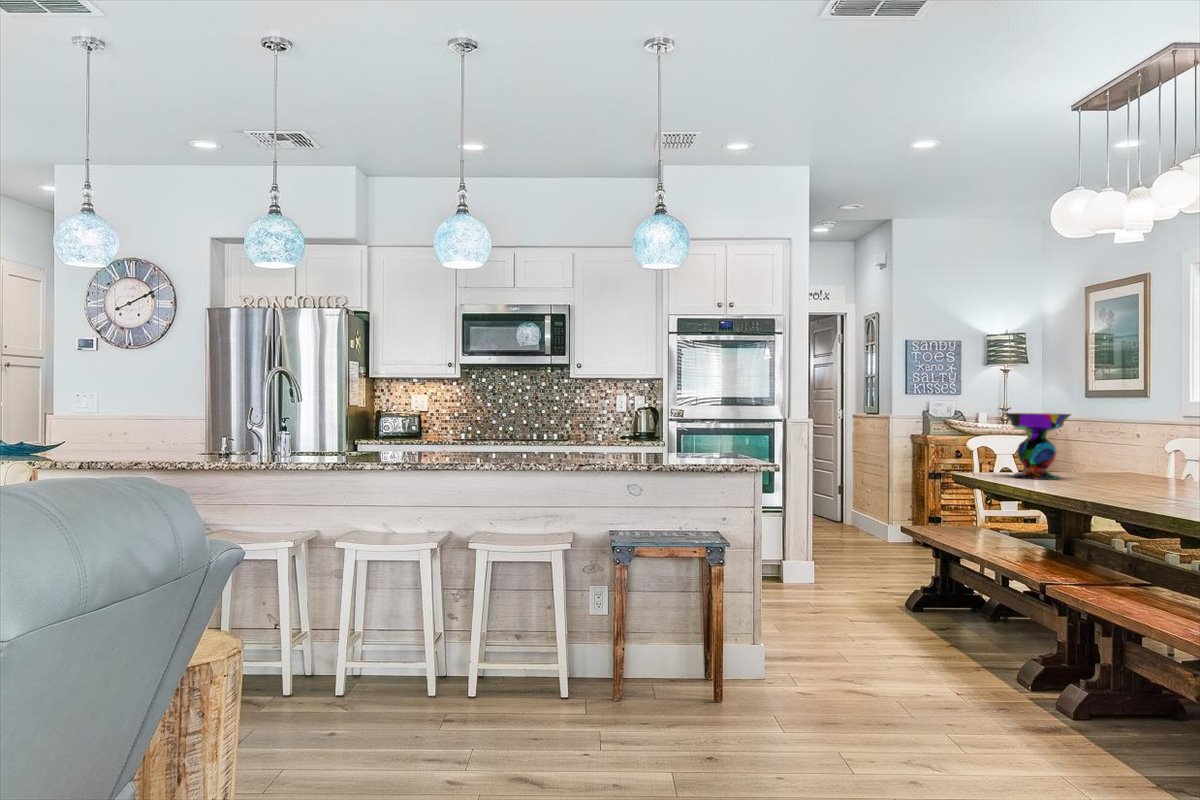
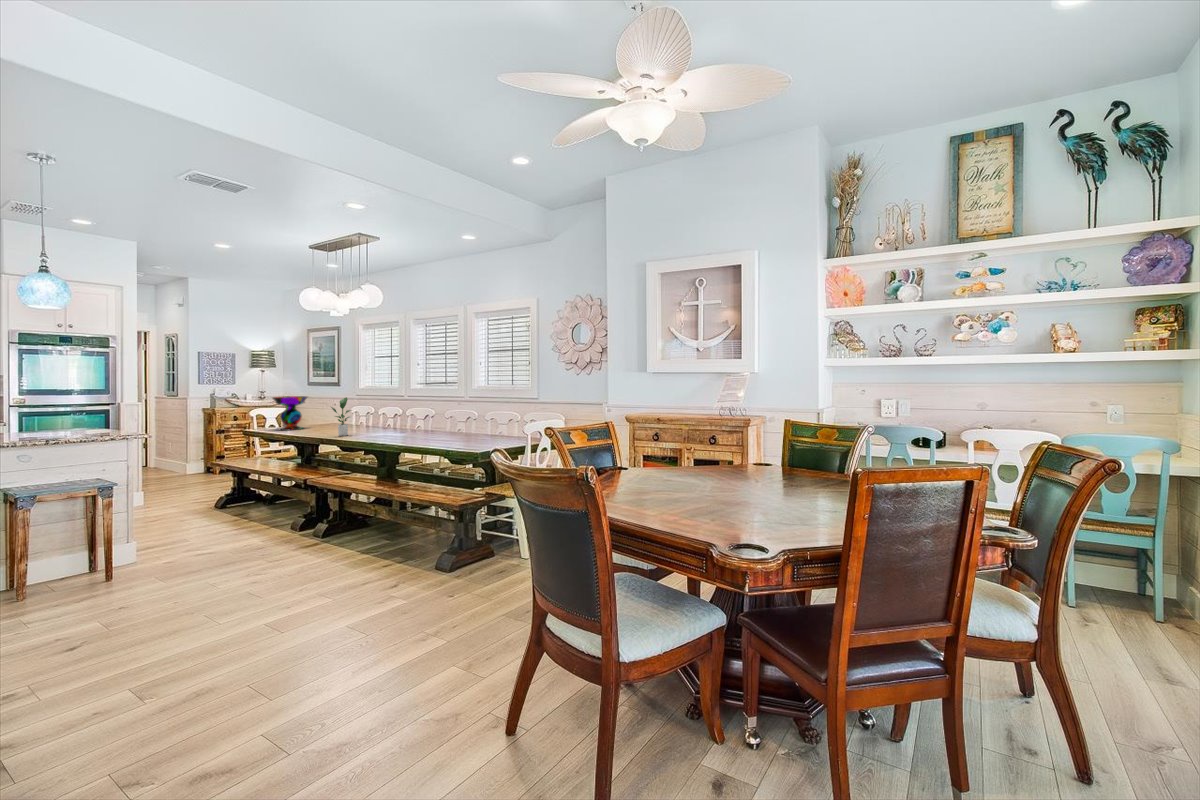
potted plant: none [1109,412,1162,501] -> present [331,397,351,436]

